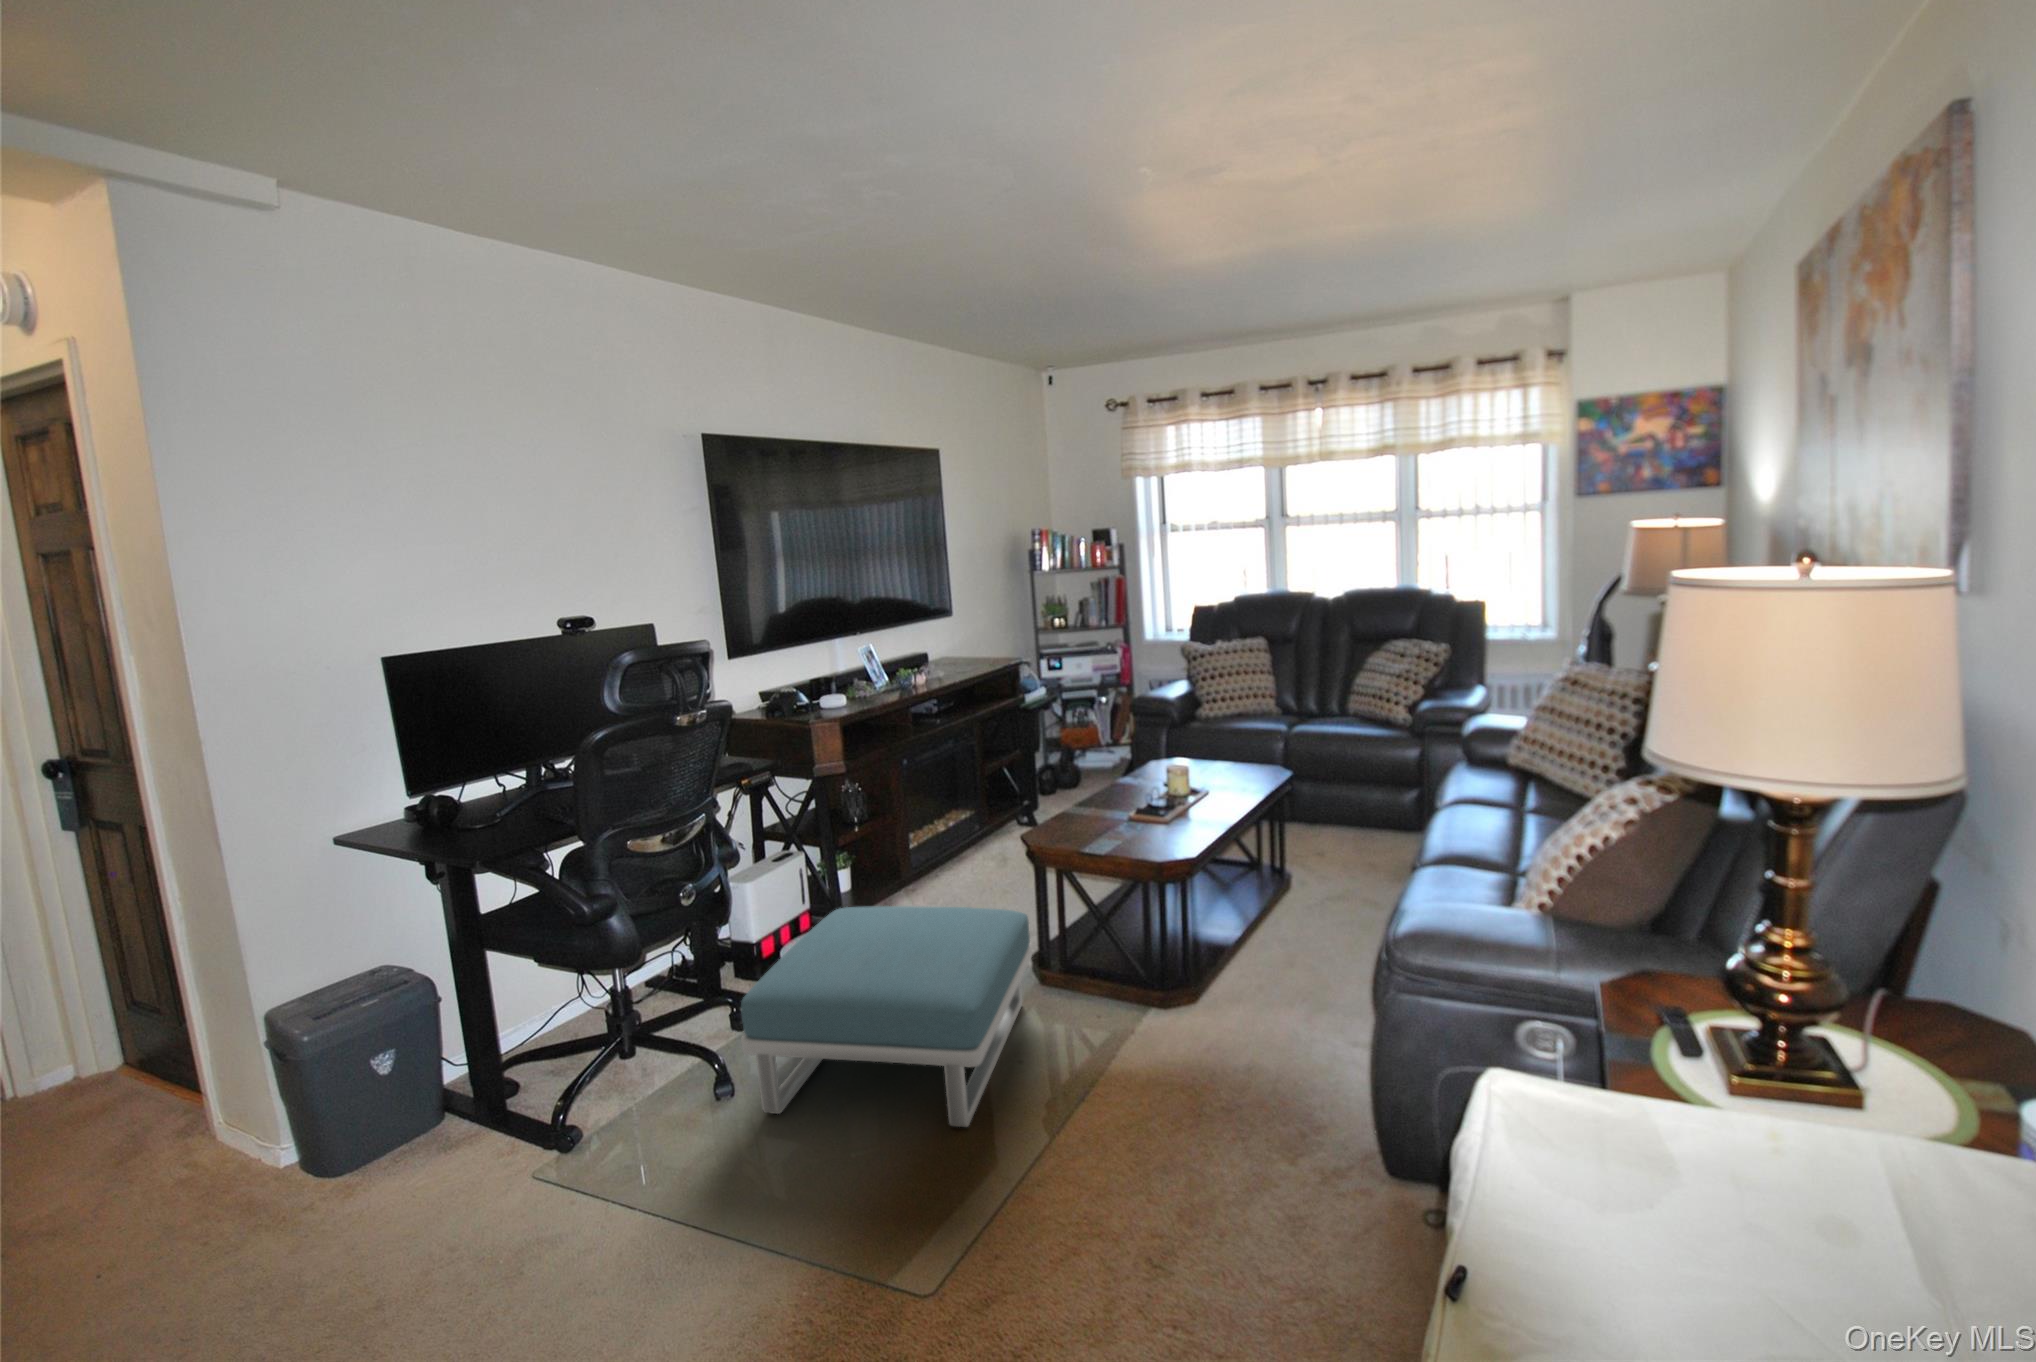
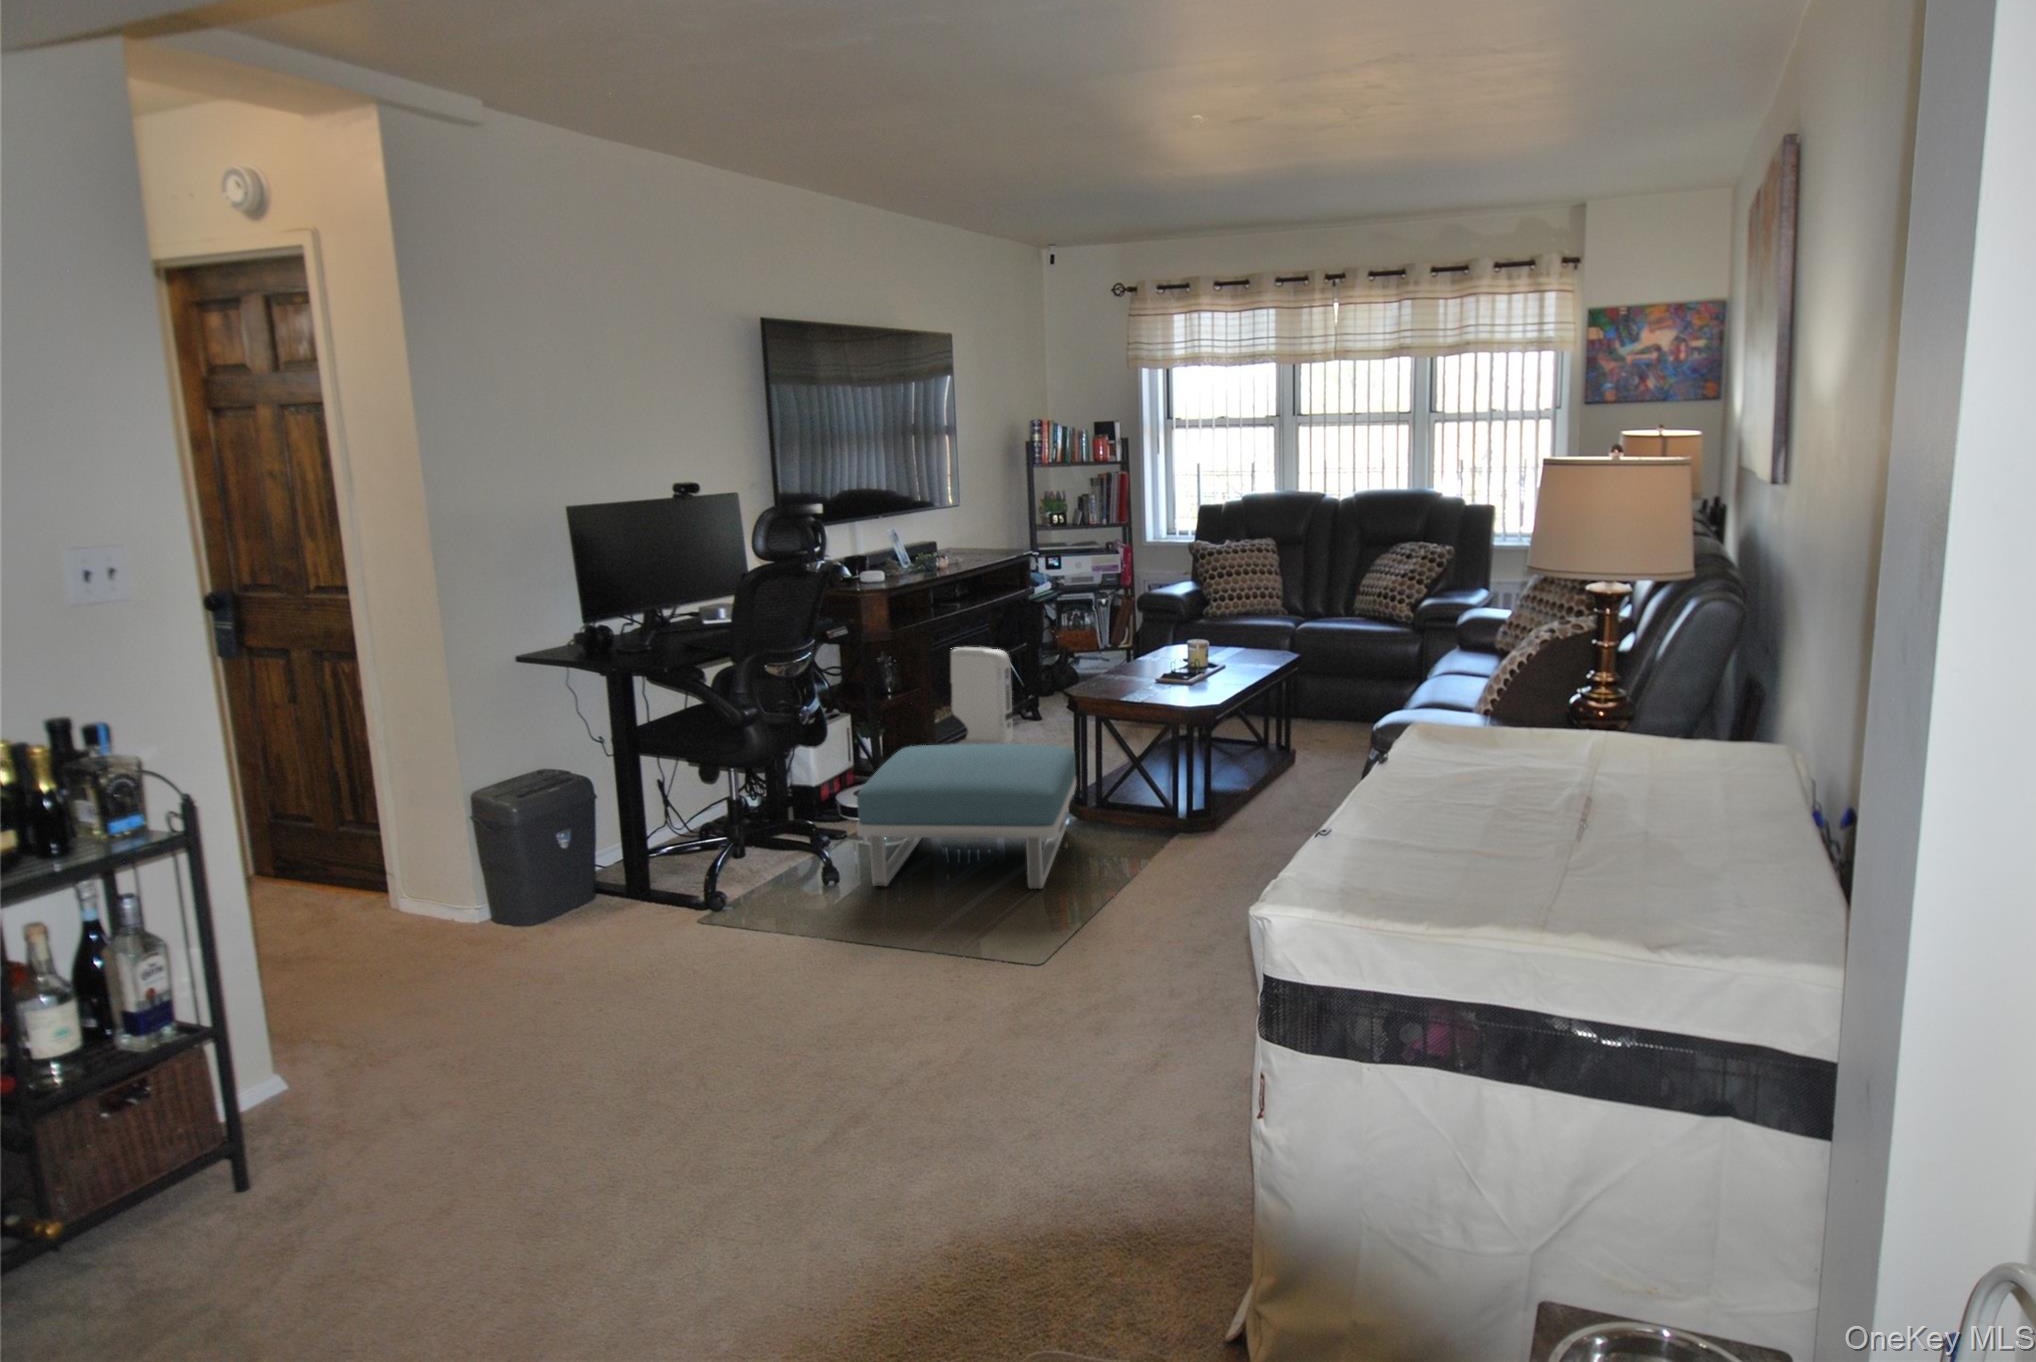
air purifier: none [921,762,997,868] -> present [951,647,1013,744]

